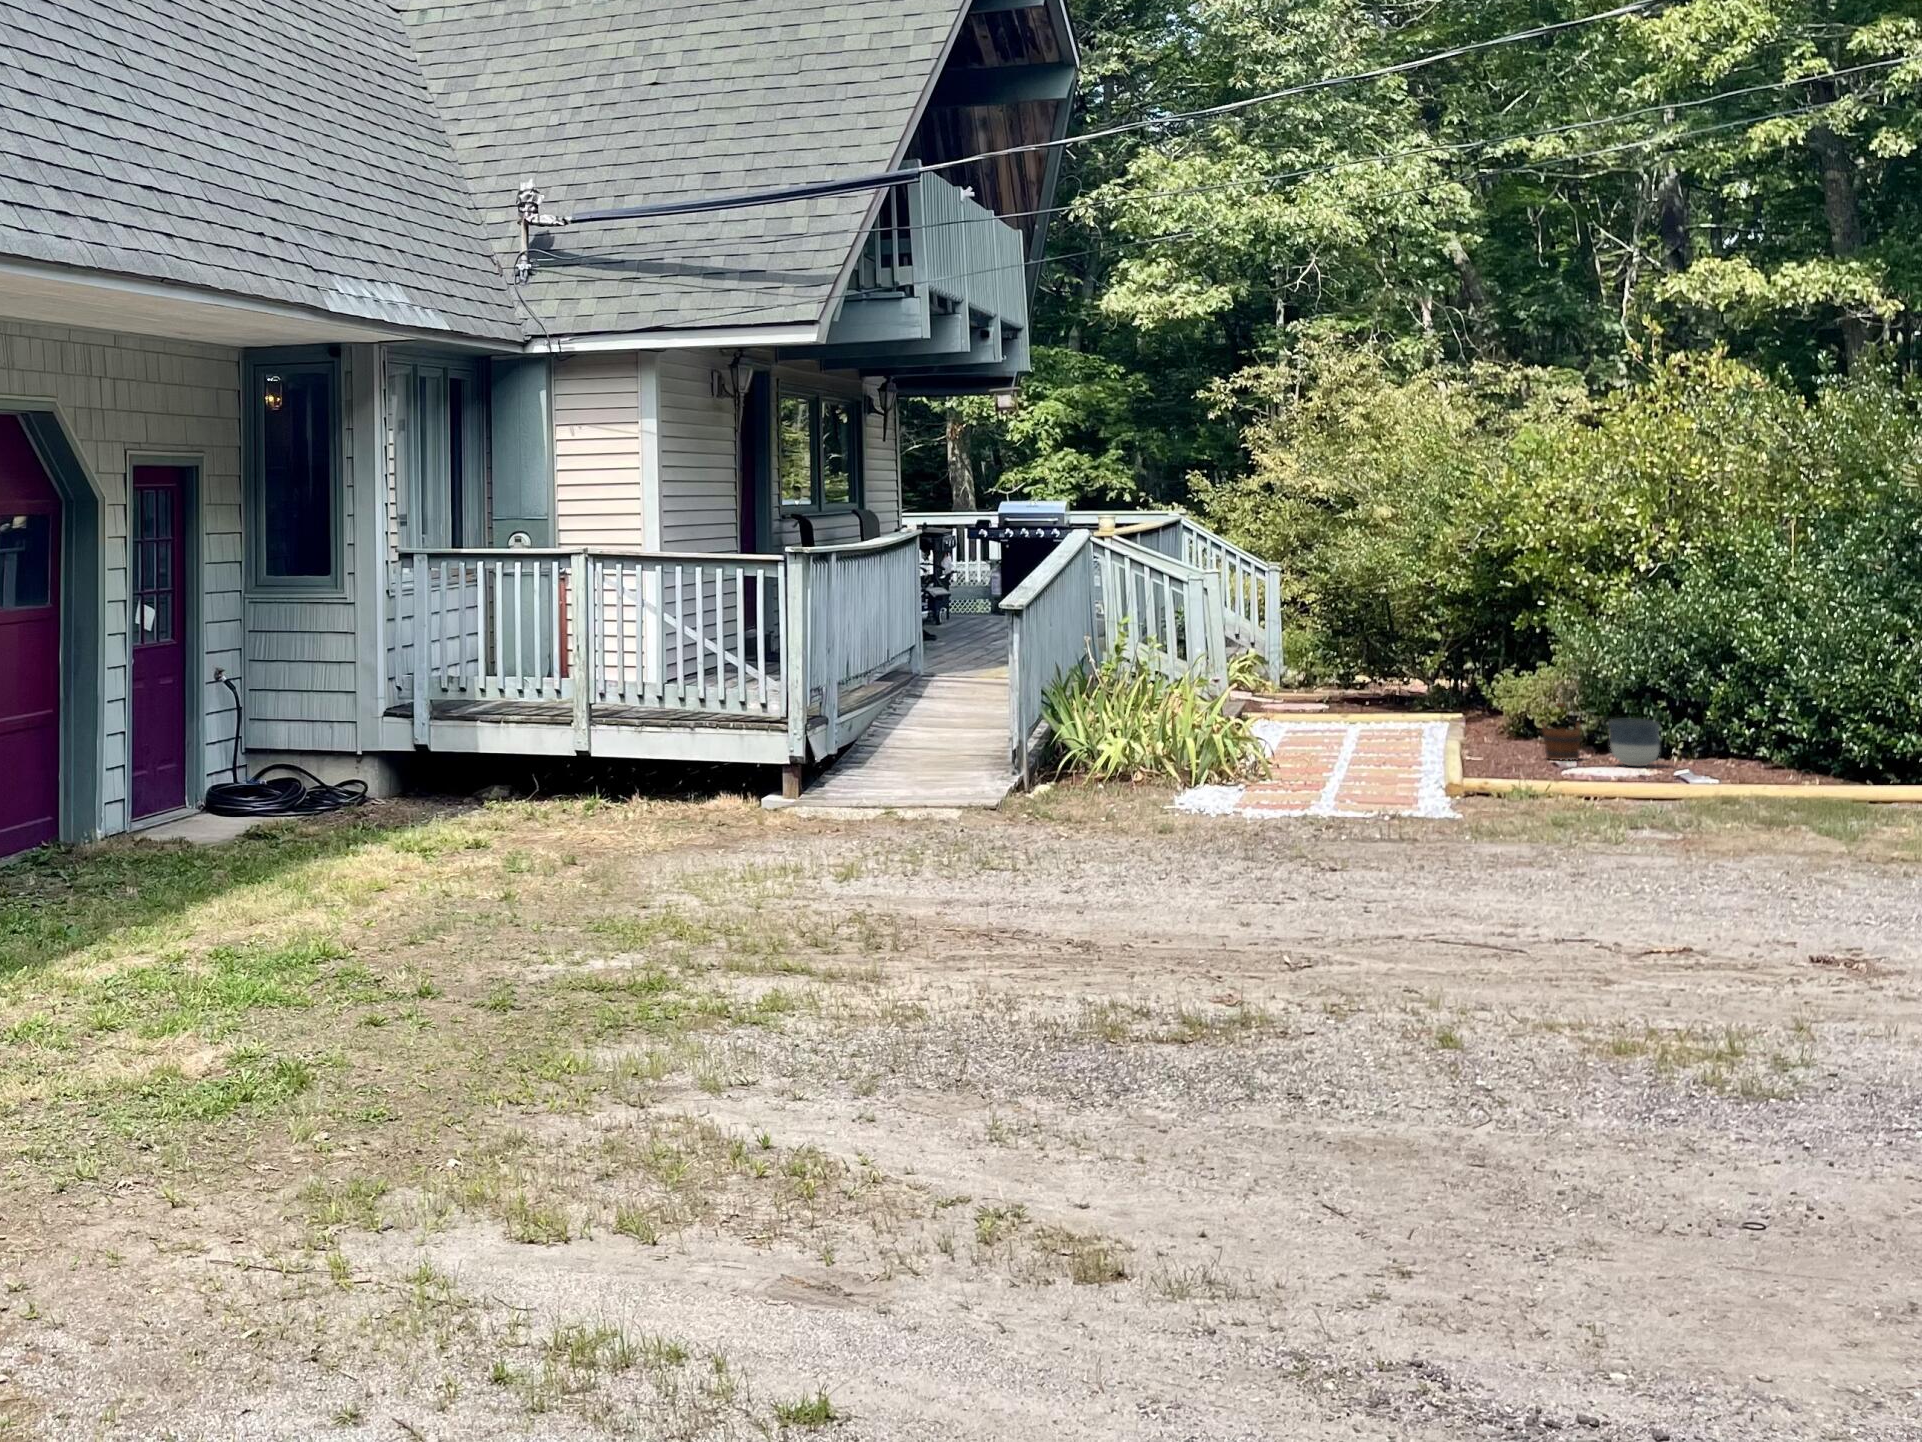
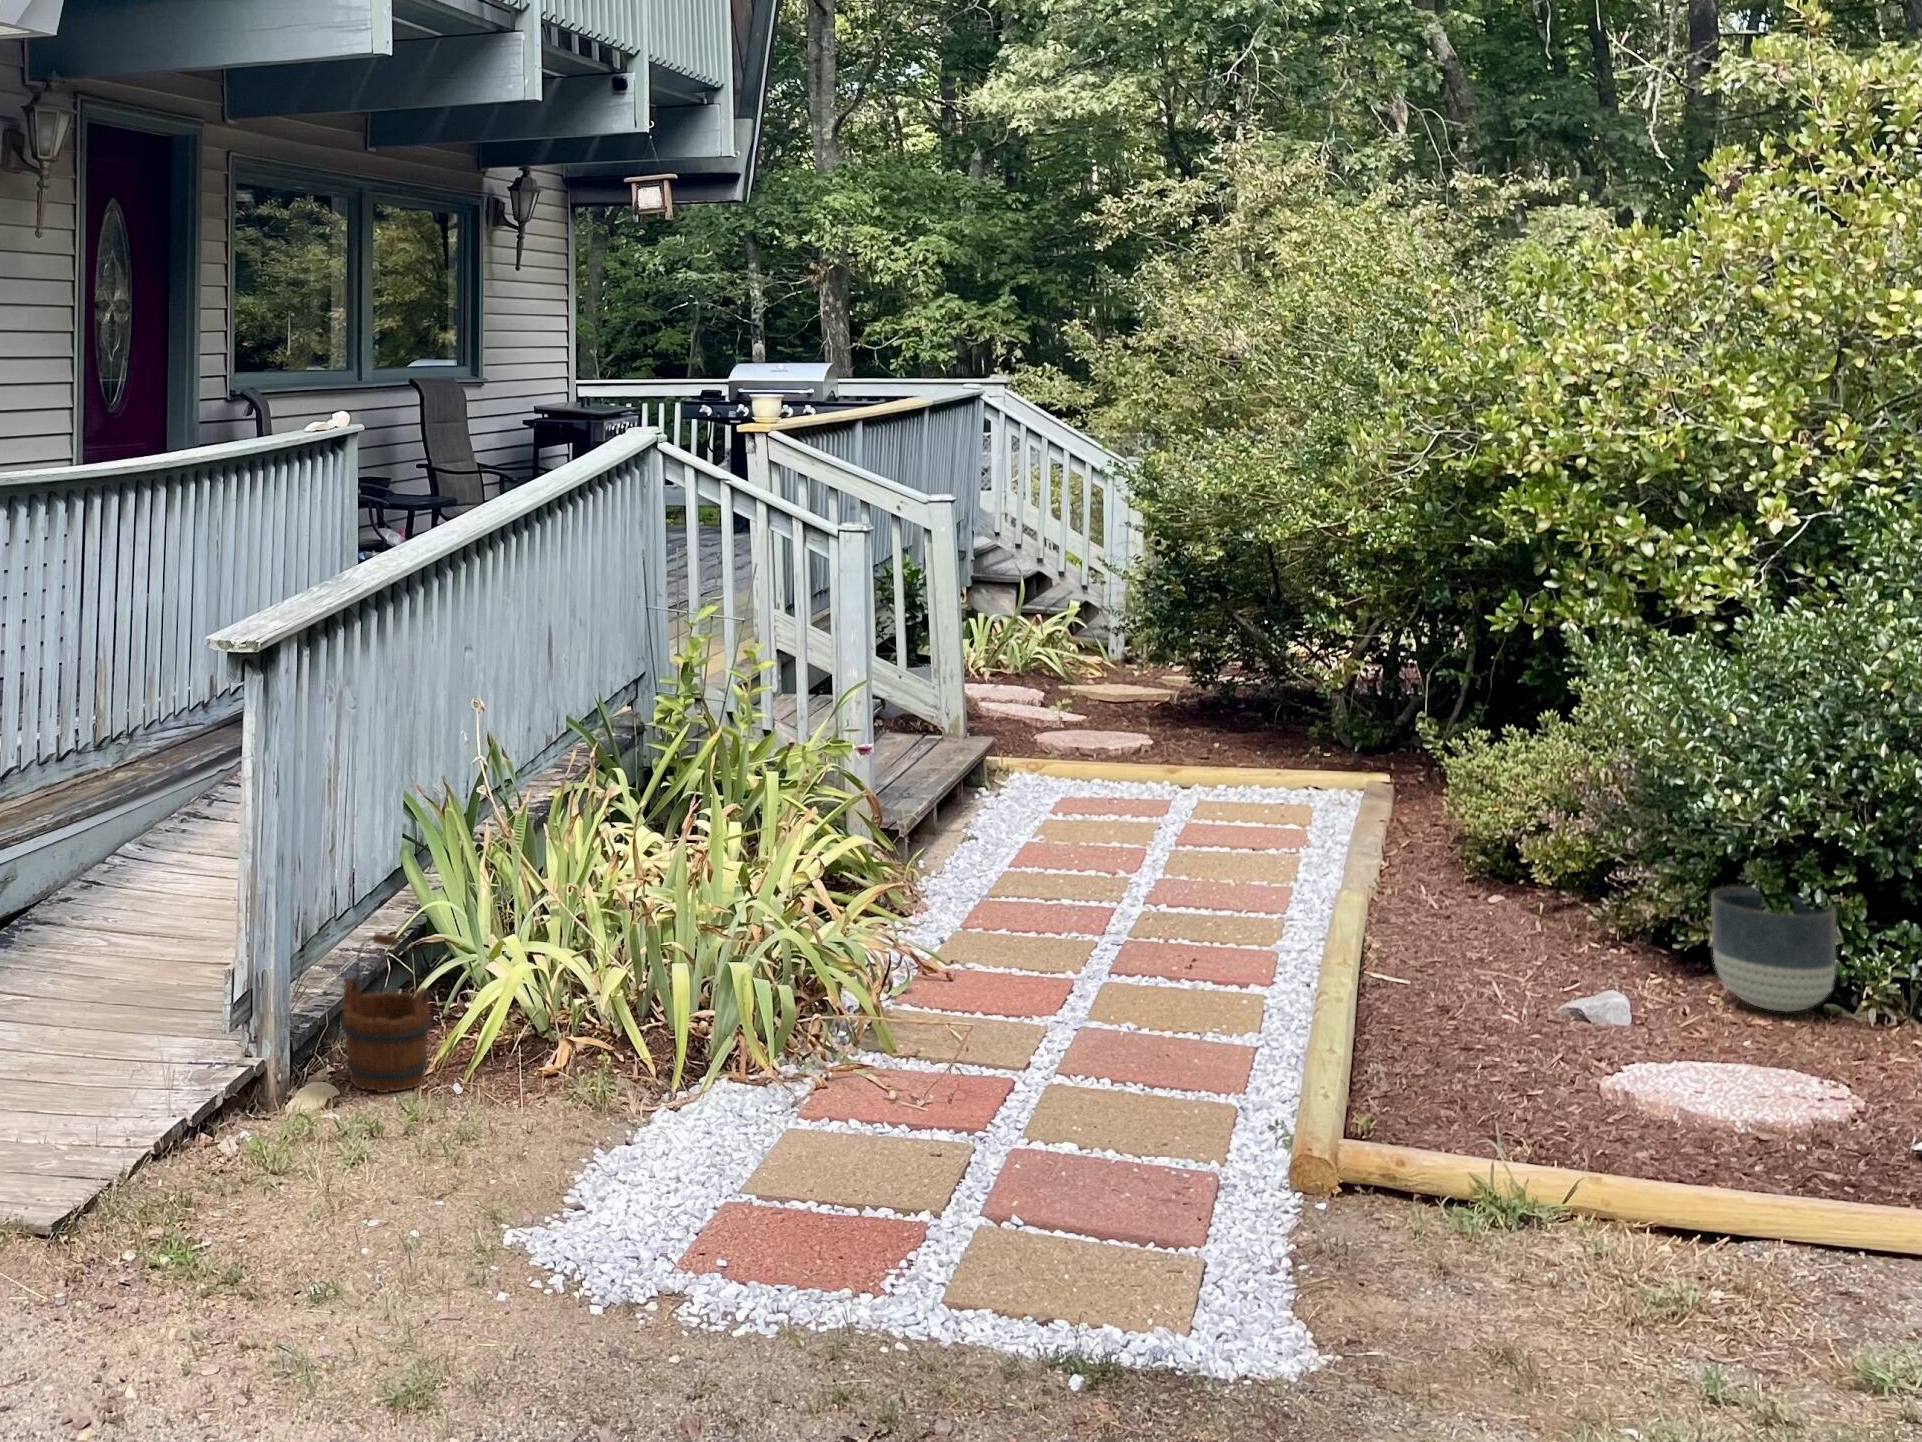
wooden bucket: present [1542,703,1580,761] -> present [342,933,431,1093]

